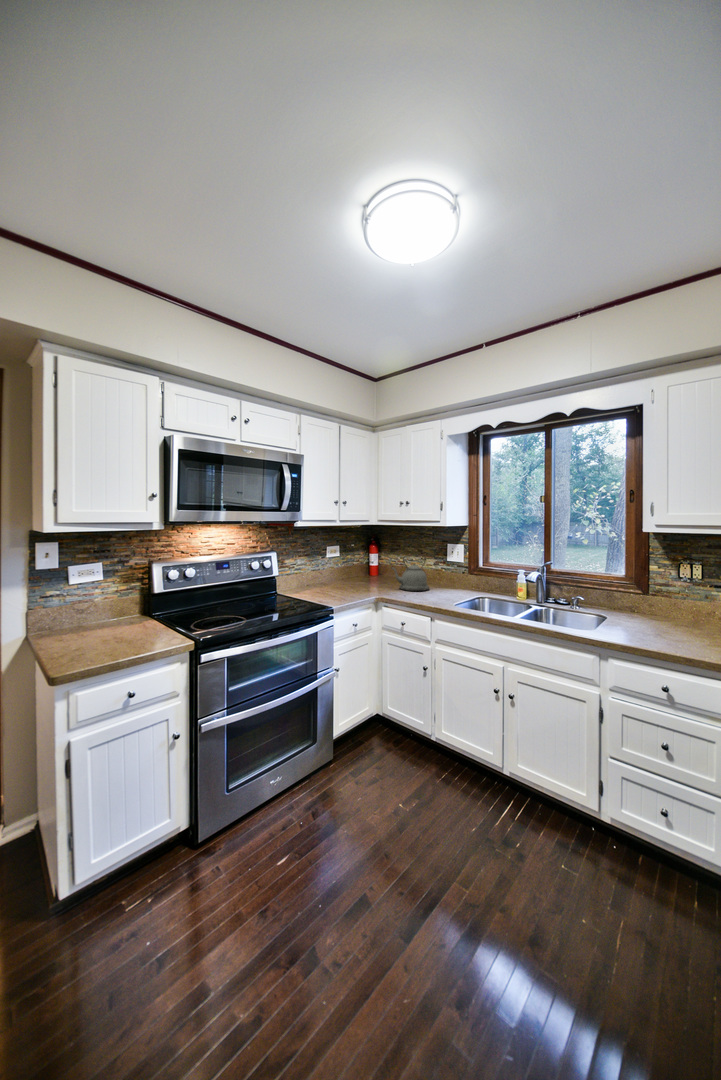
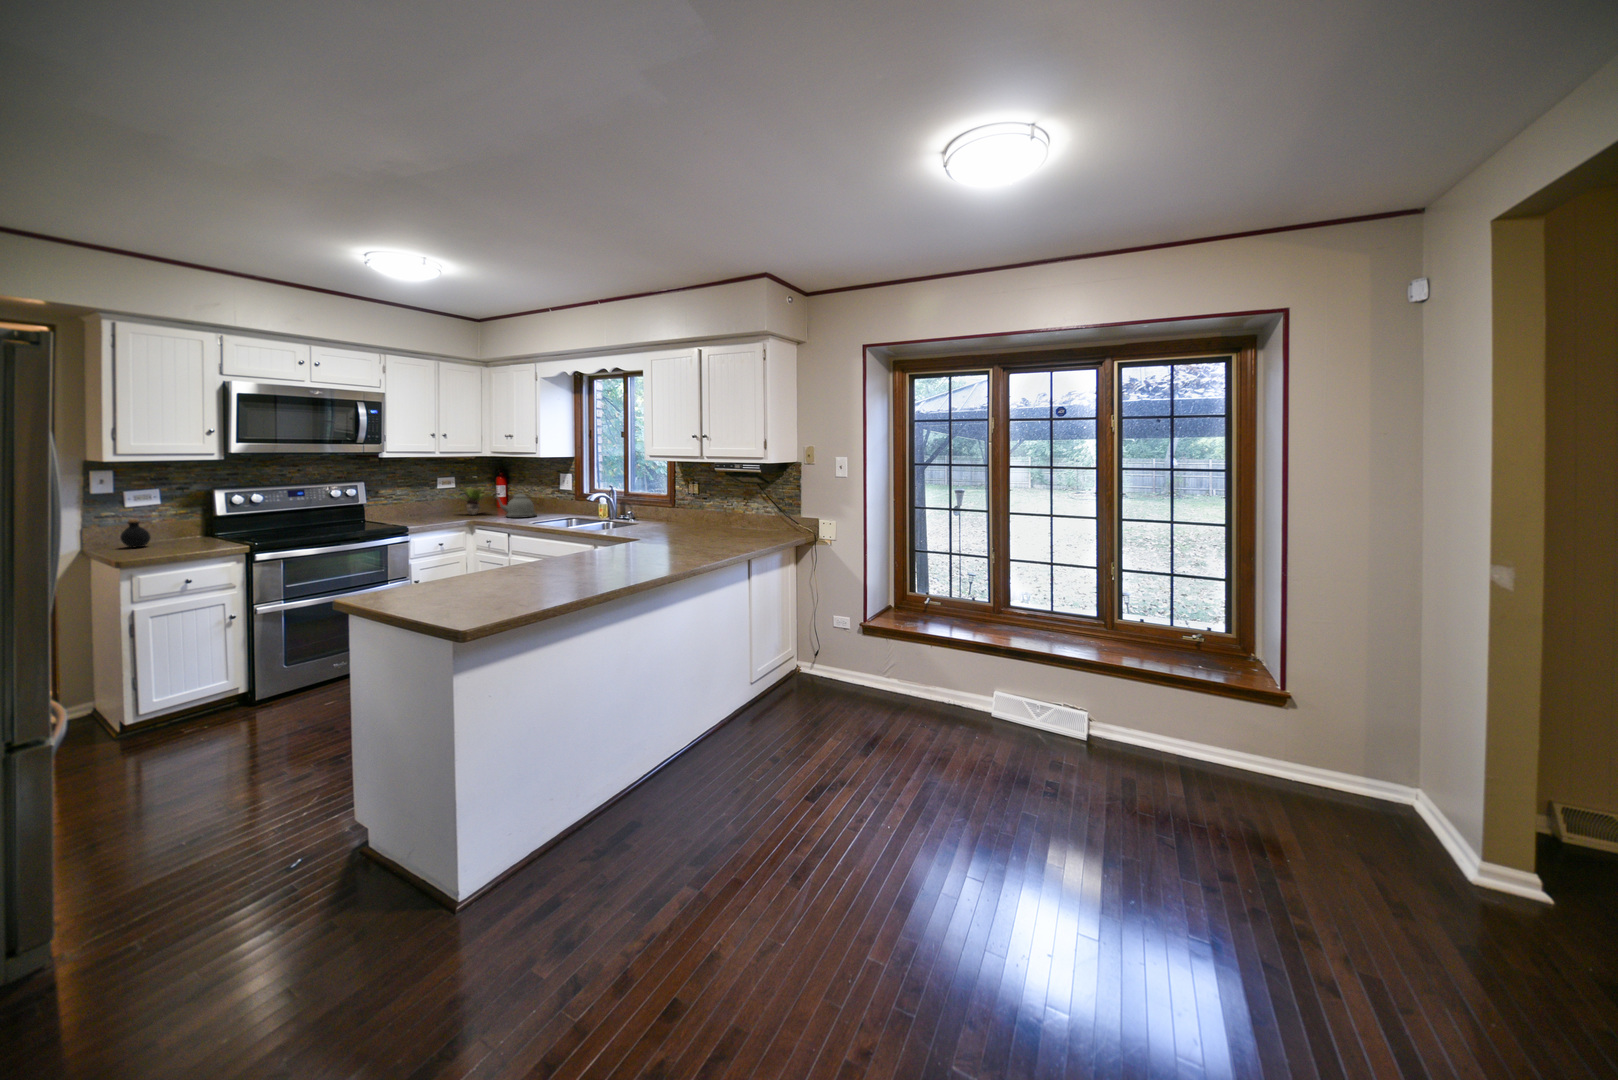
potted plant: none [344,556,382,585] -> present [455,487,483,515]
bottle: none [61,605,92,641] -> present [120,519,151,548]

